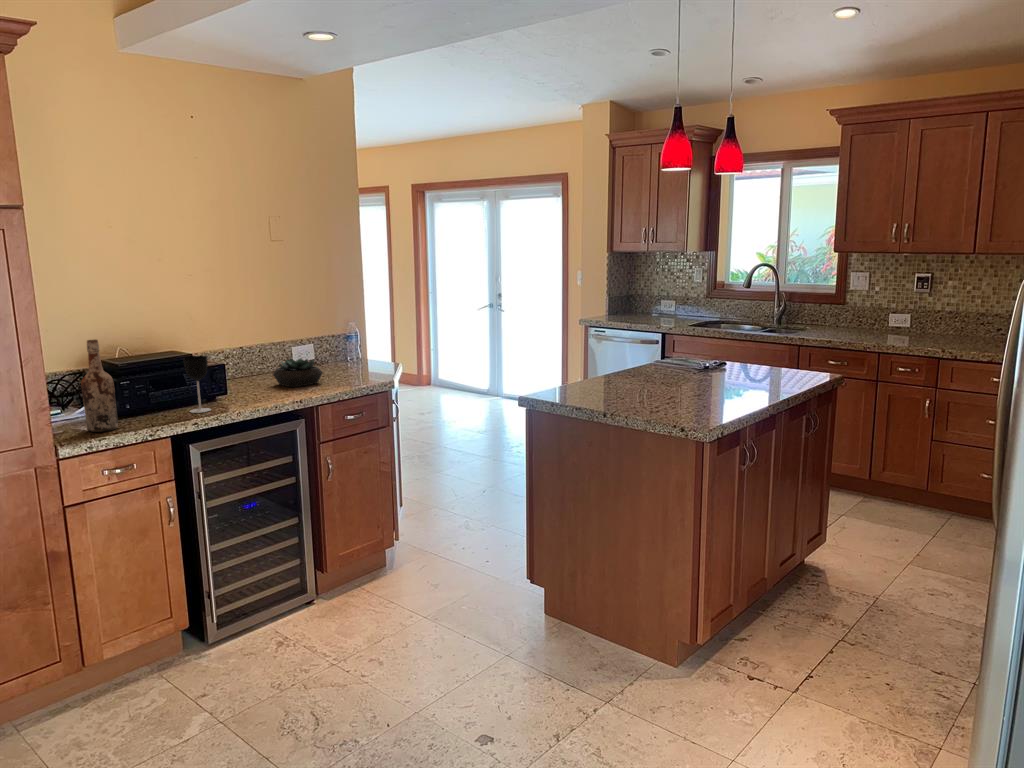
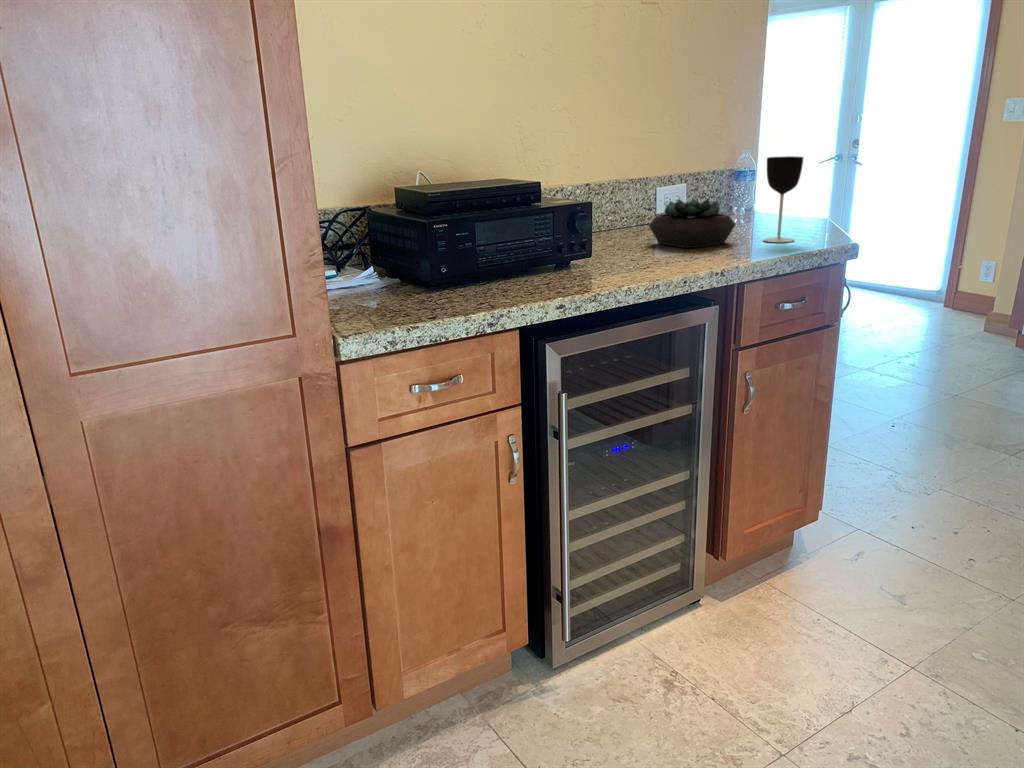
wine bottle: present [81,340,118,432] -> none [374,136,433,313]
wine glass: present [183,356,211,413] -> present [764,156,803,242]

